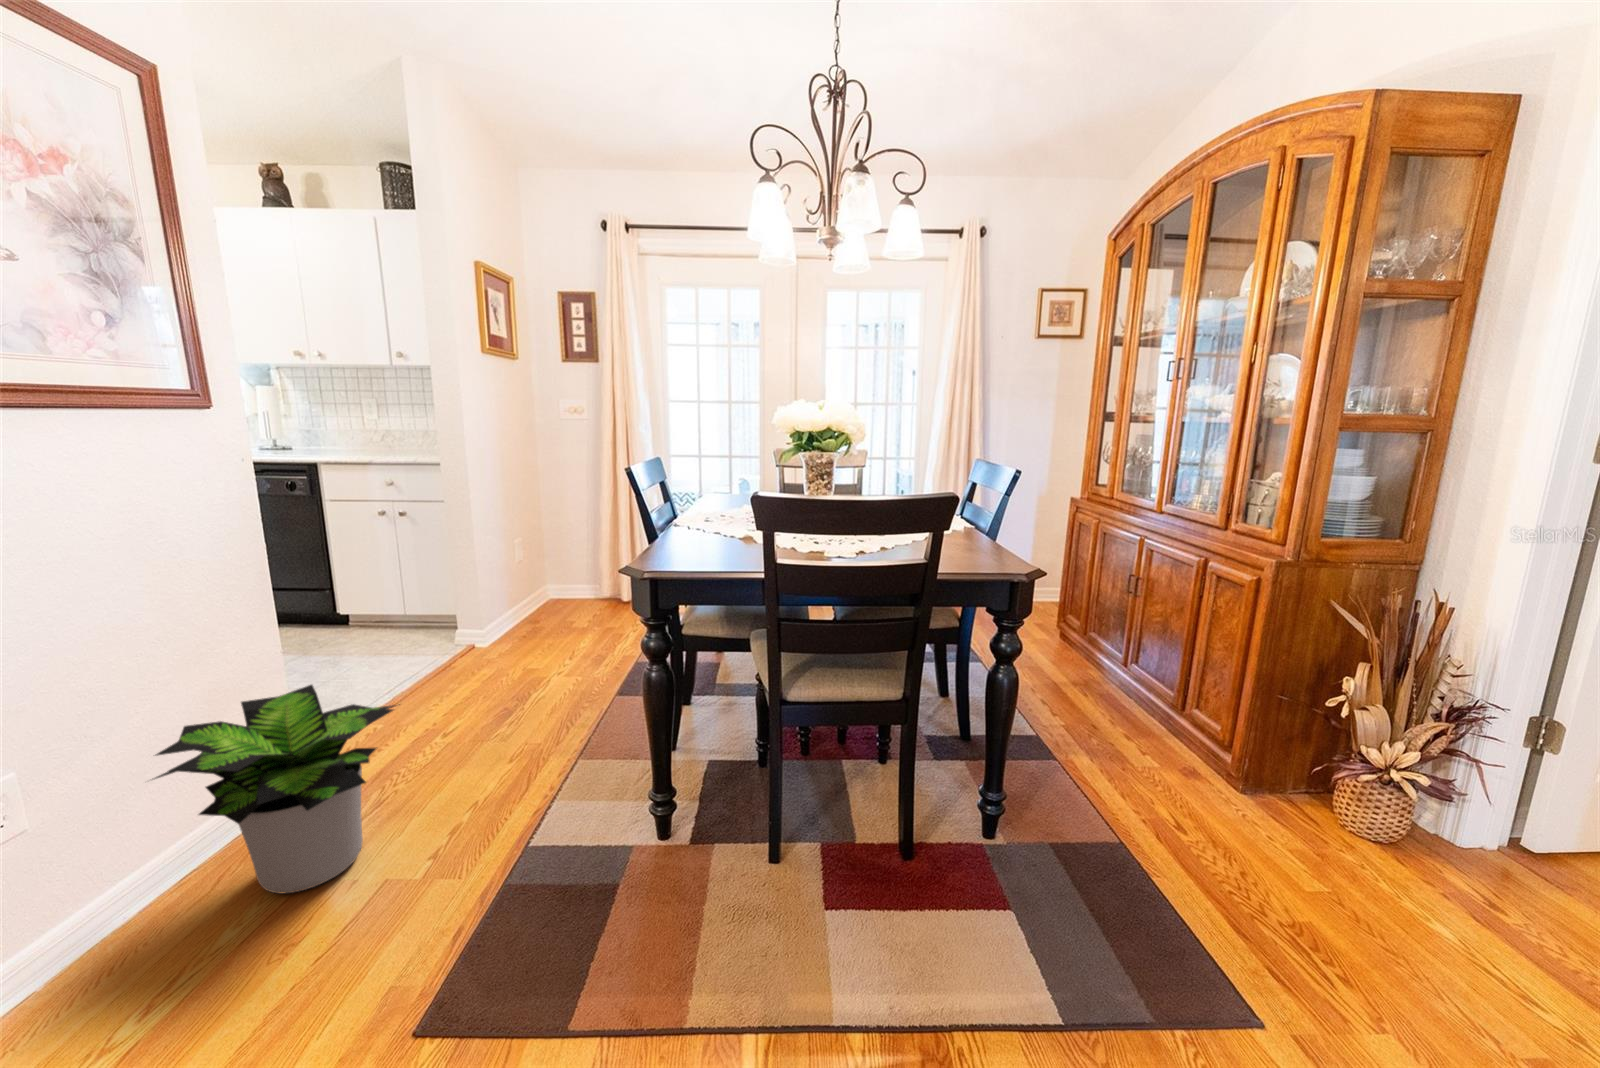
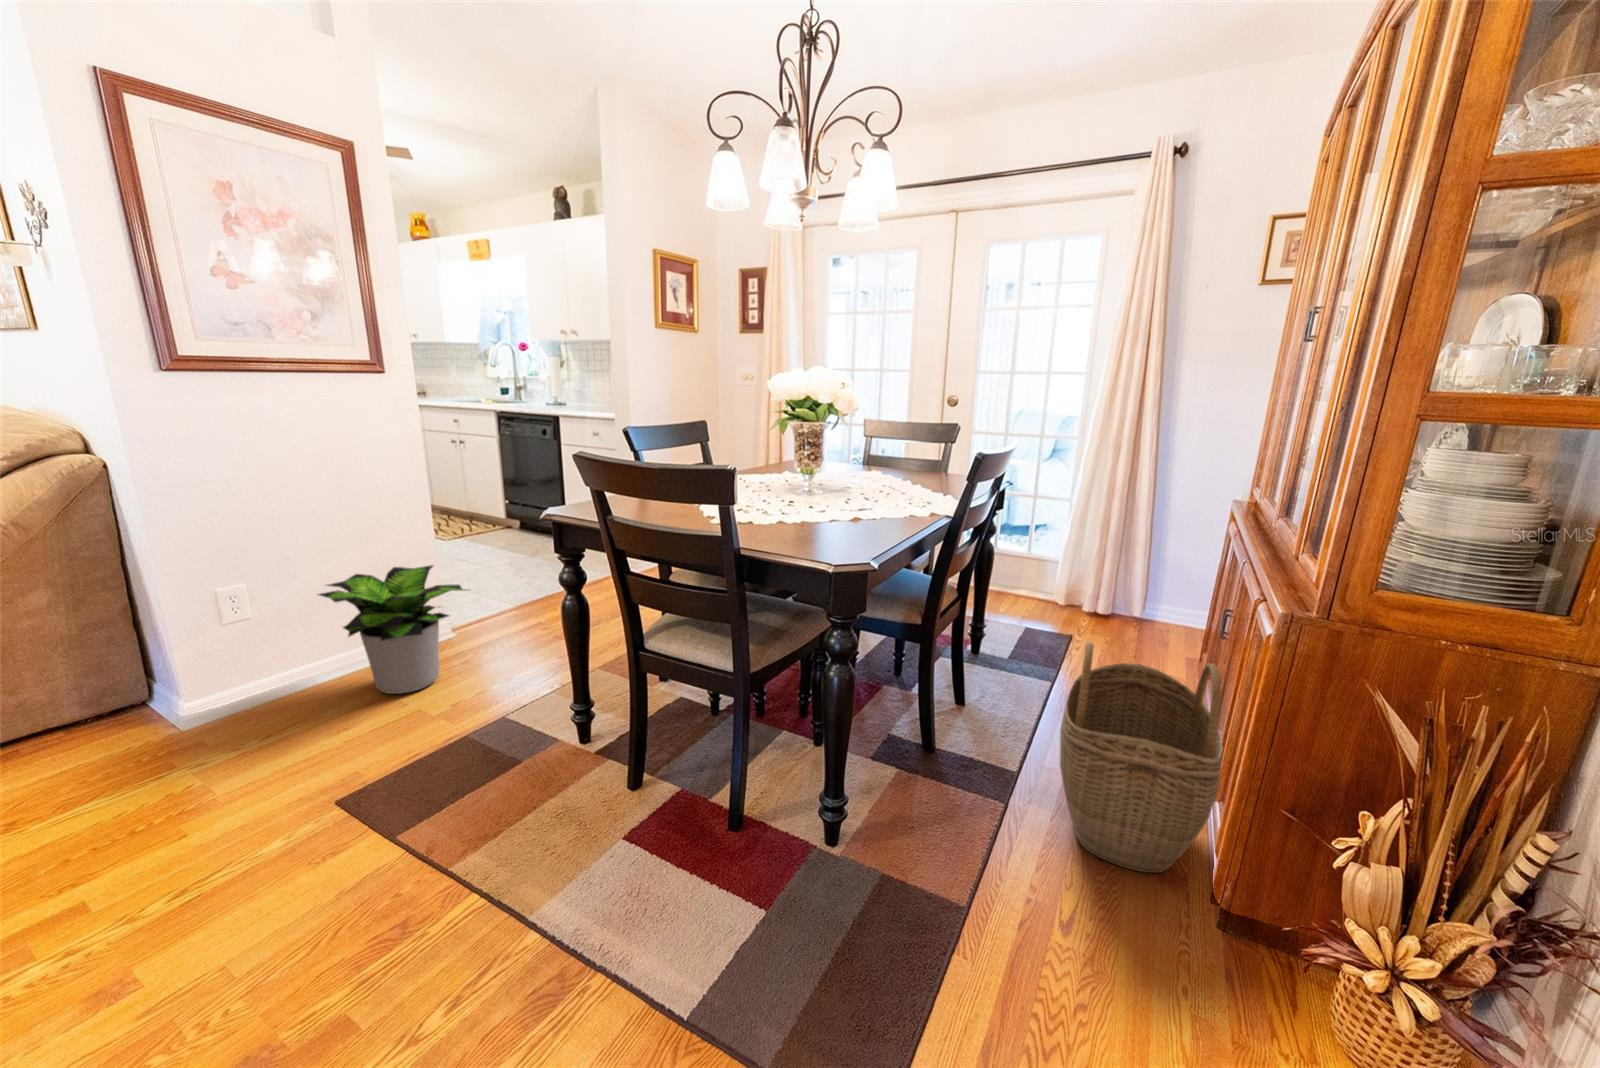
woven basket: none [1063,607,1203,768] -> present [1060,642,1223,873]

